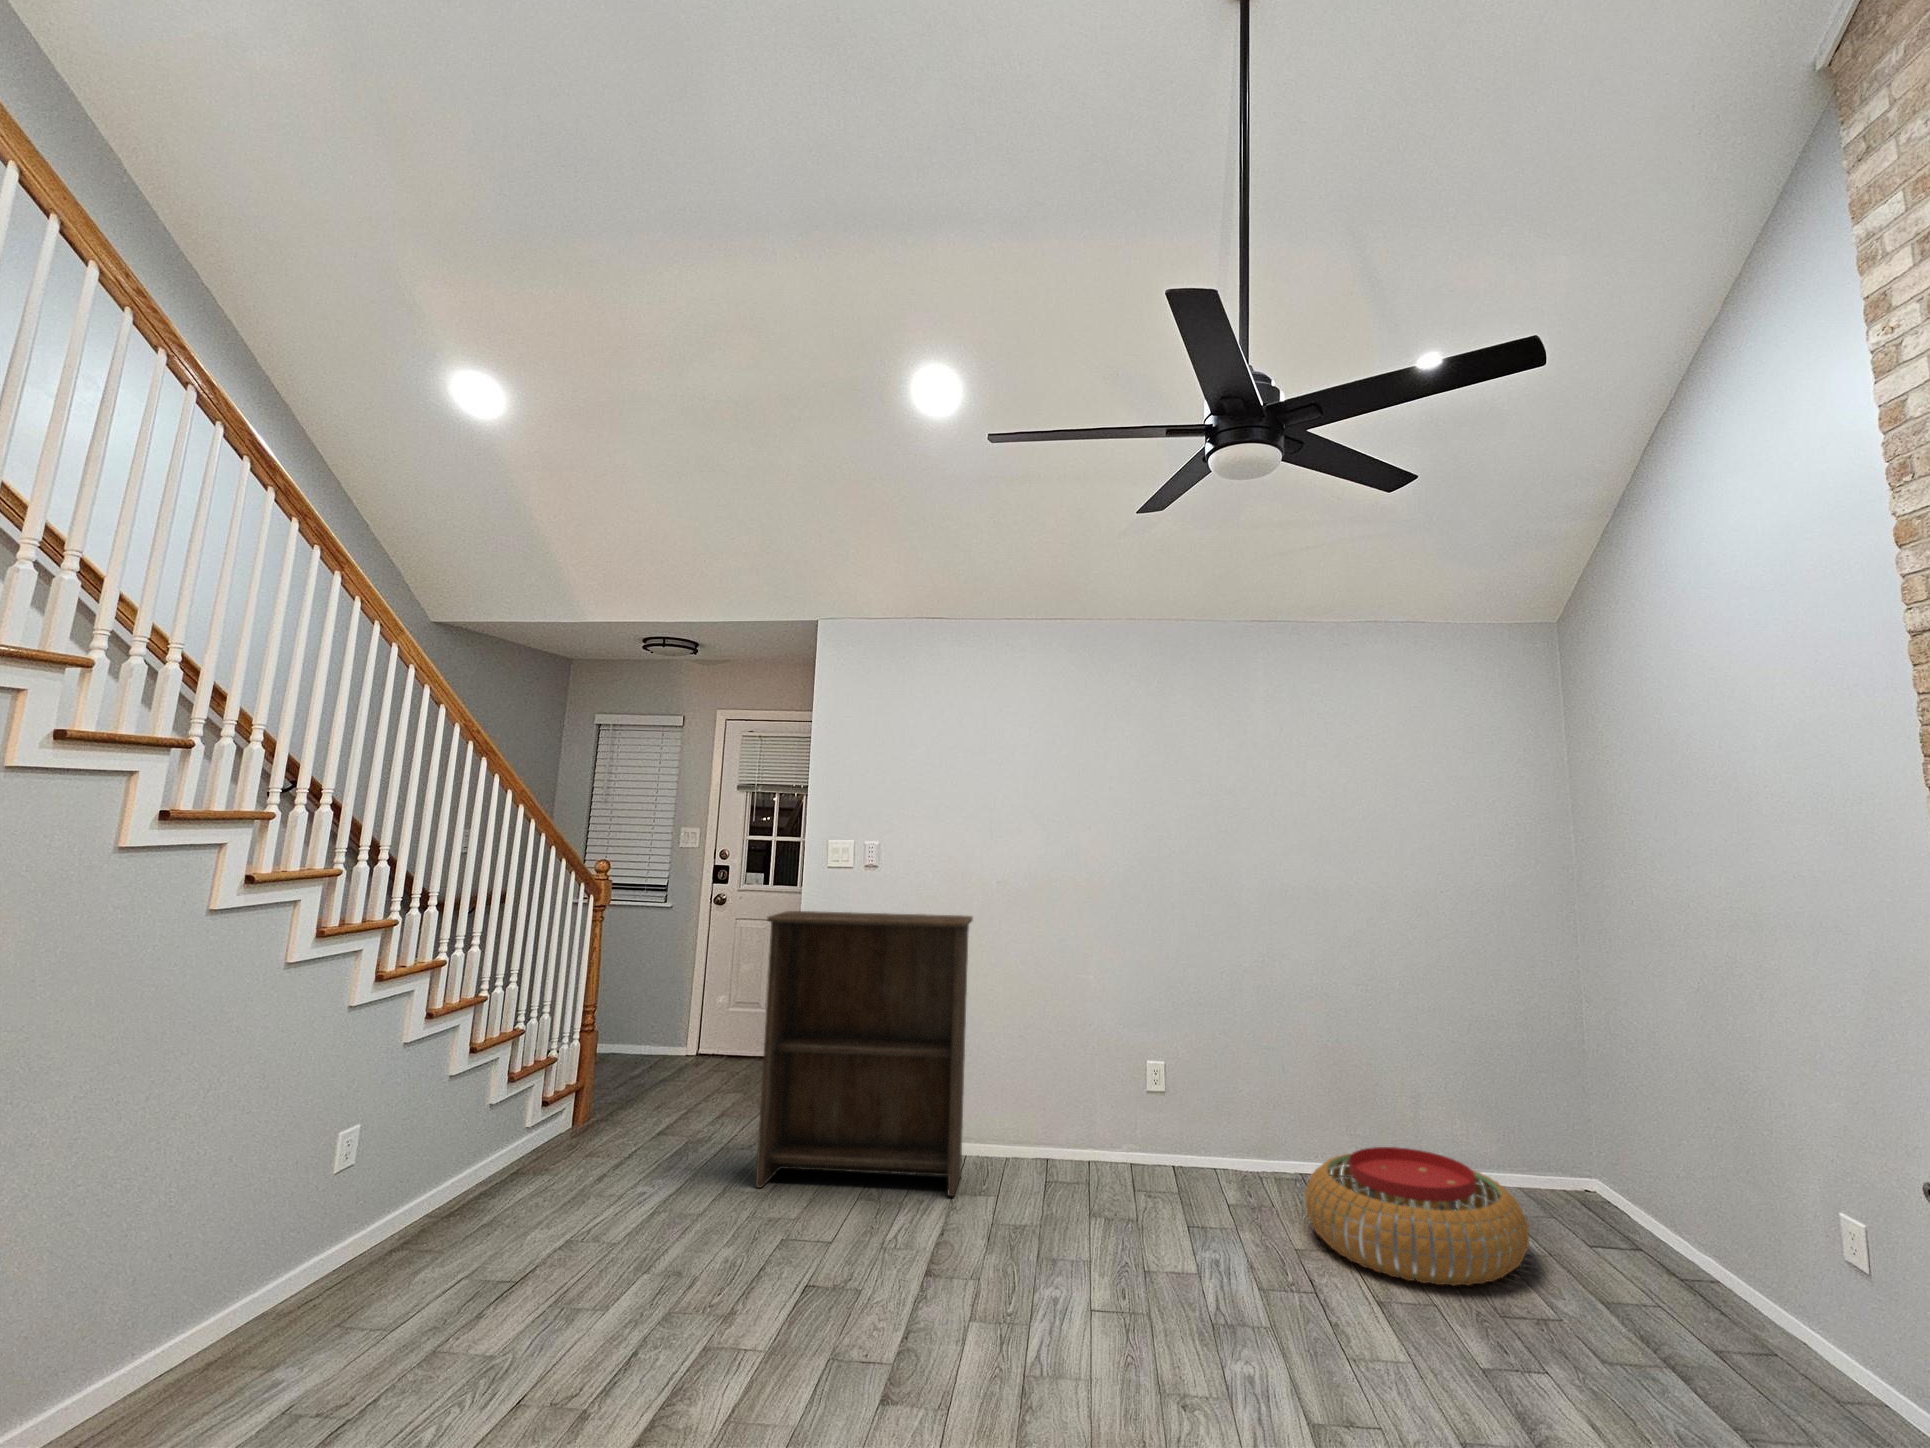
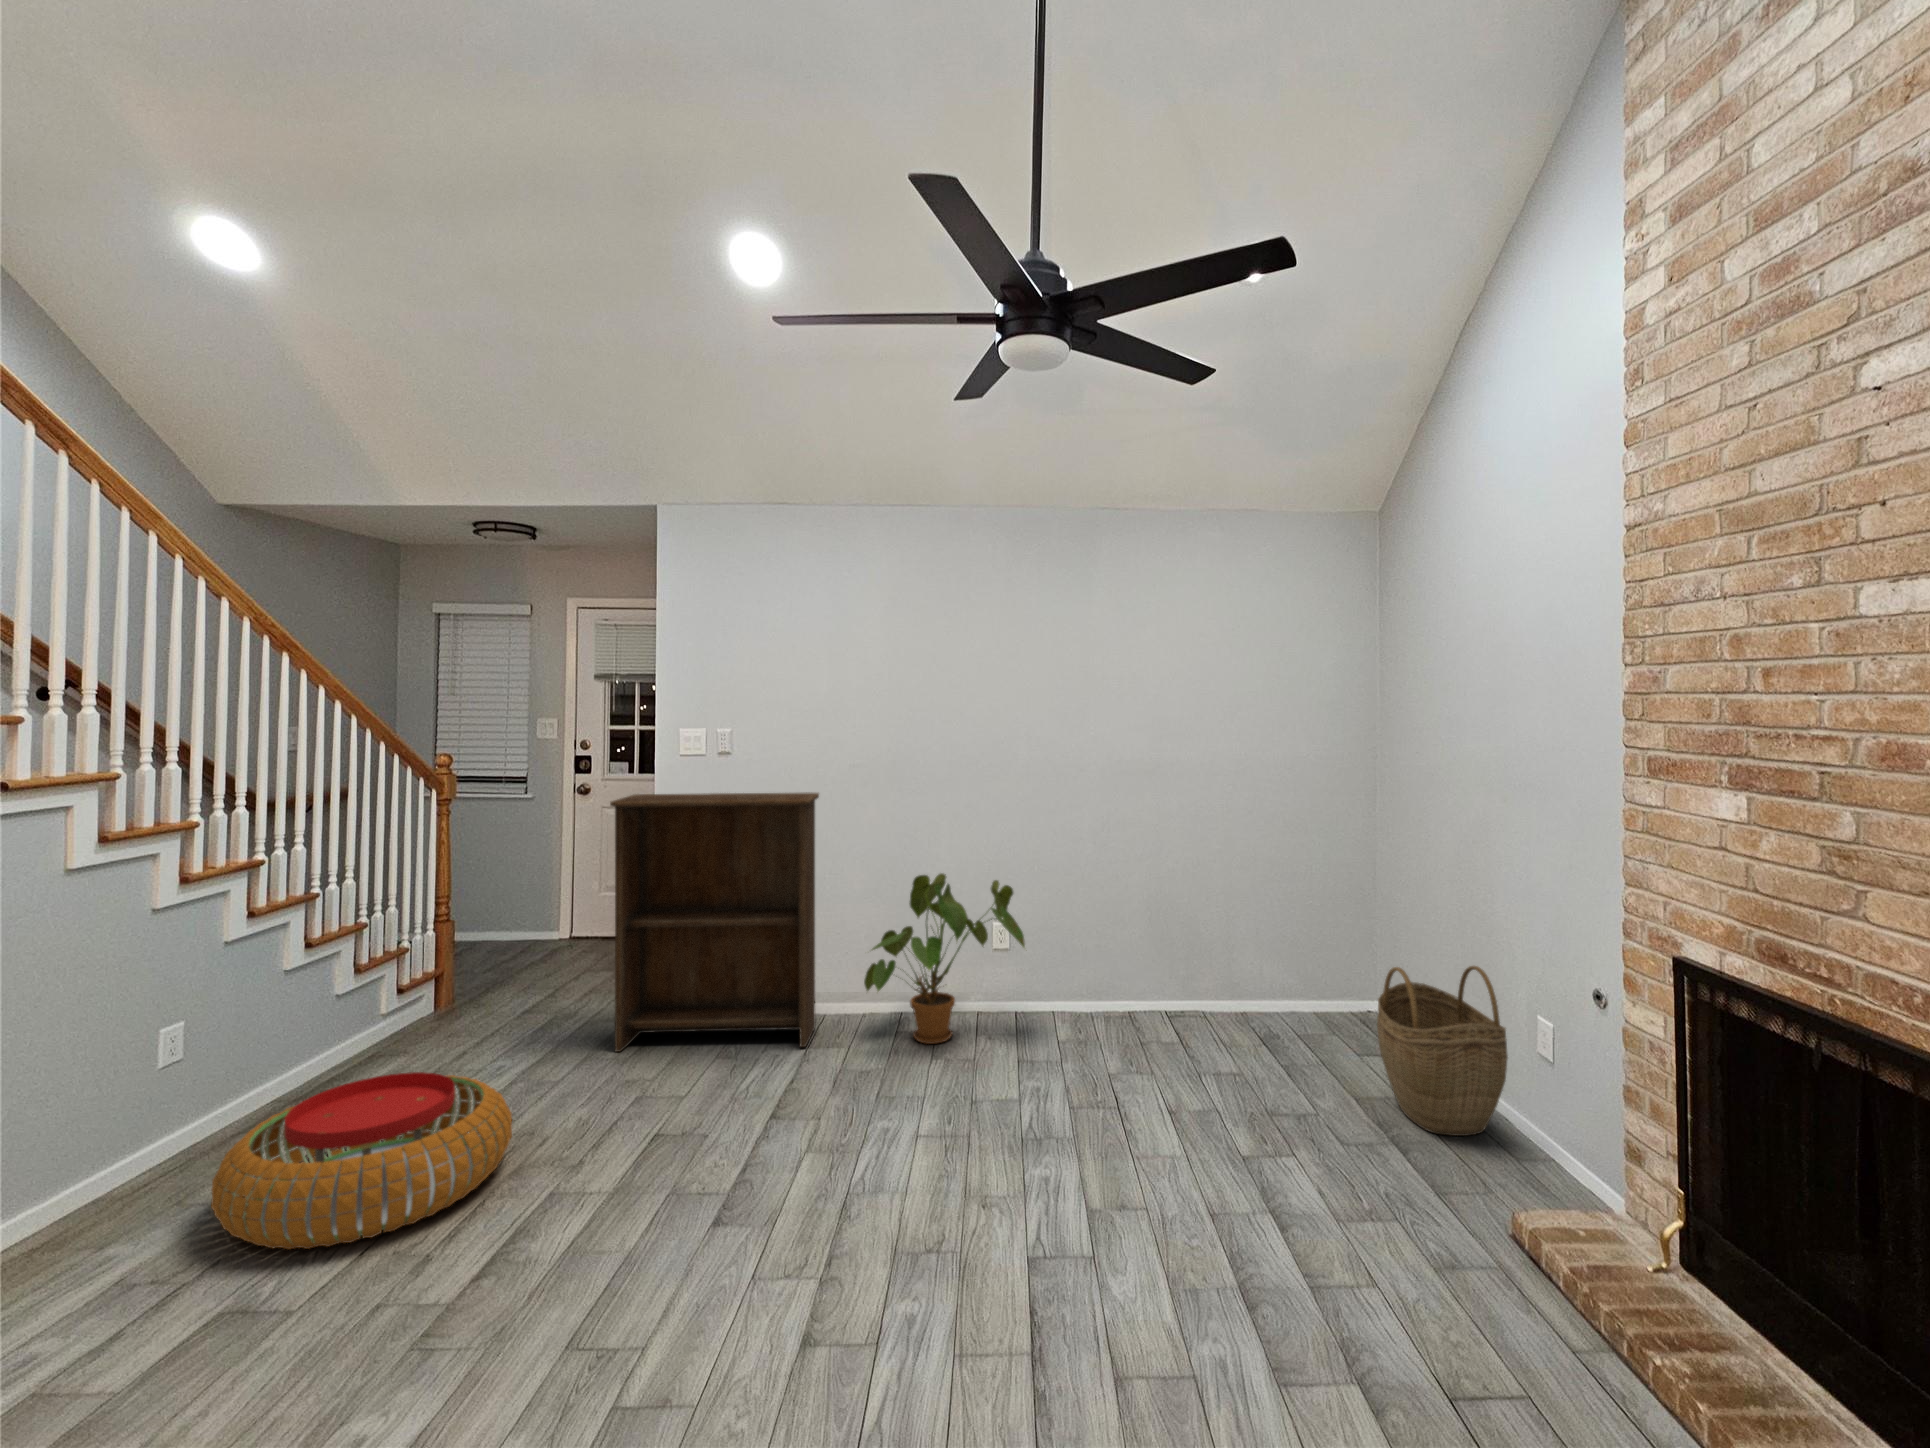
house plant: none [1016,1009,1194,1202] -> present [864,873,1025,1044]
woven basket: none [1618,1142,1797,1361] -> present [1377,966,1508,1136]
pouf: present [1305,1147,1529,1286] -> present [211,1072,512,1249]

